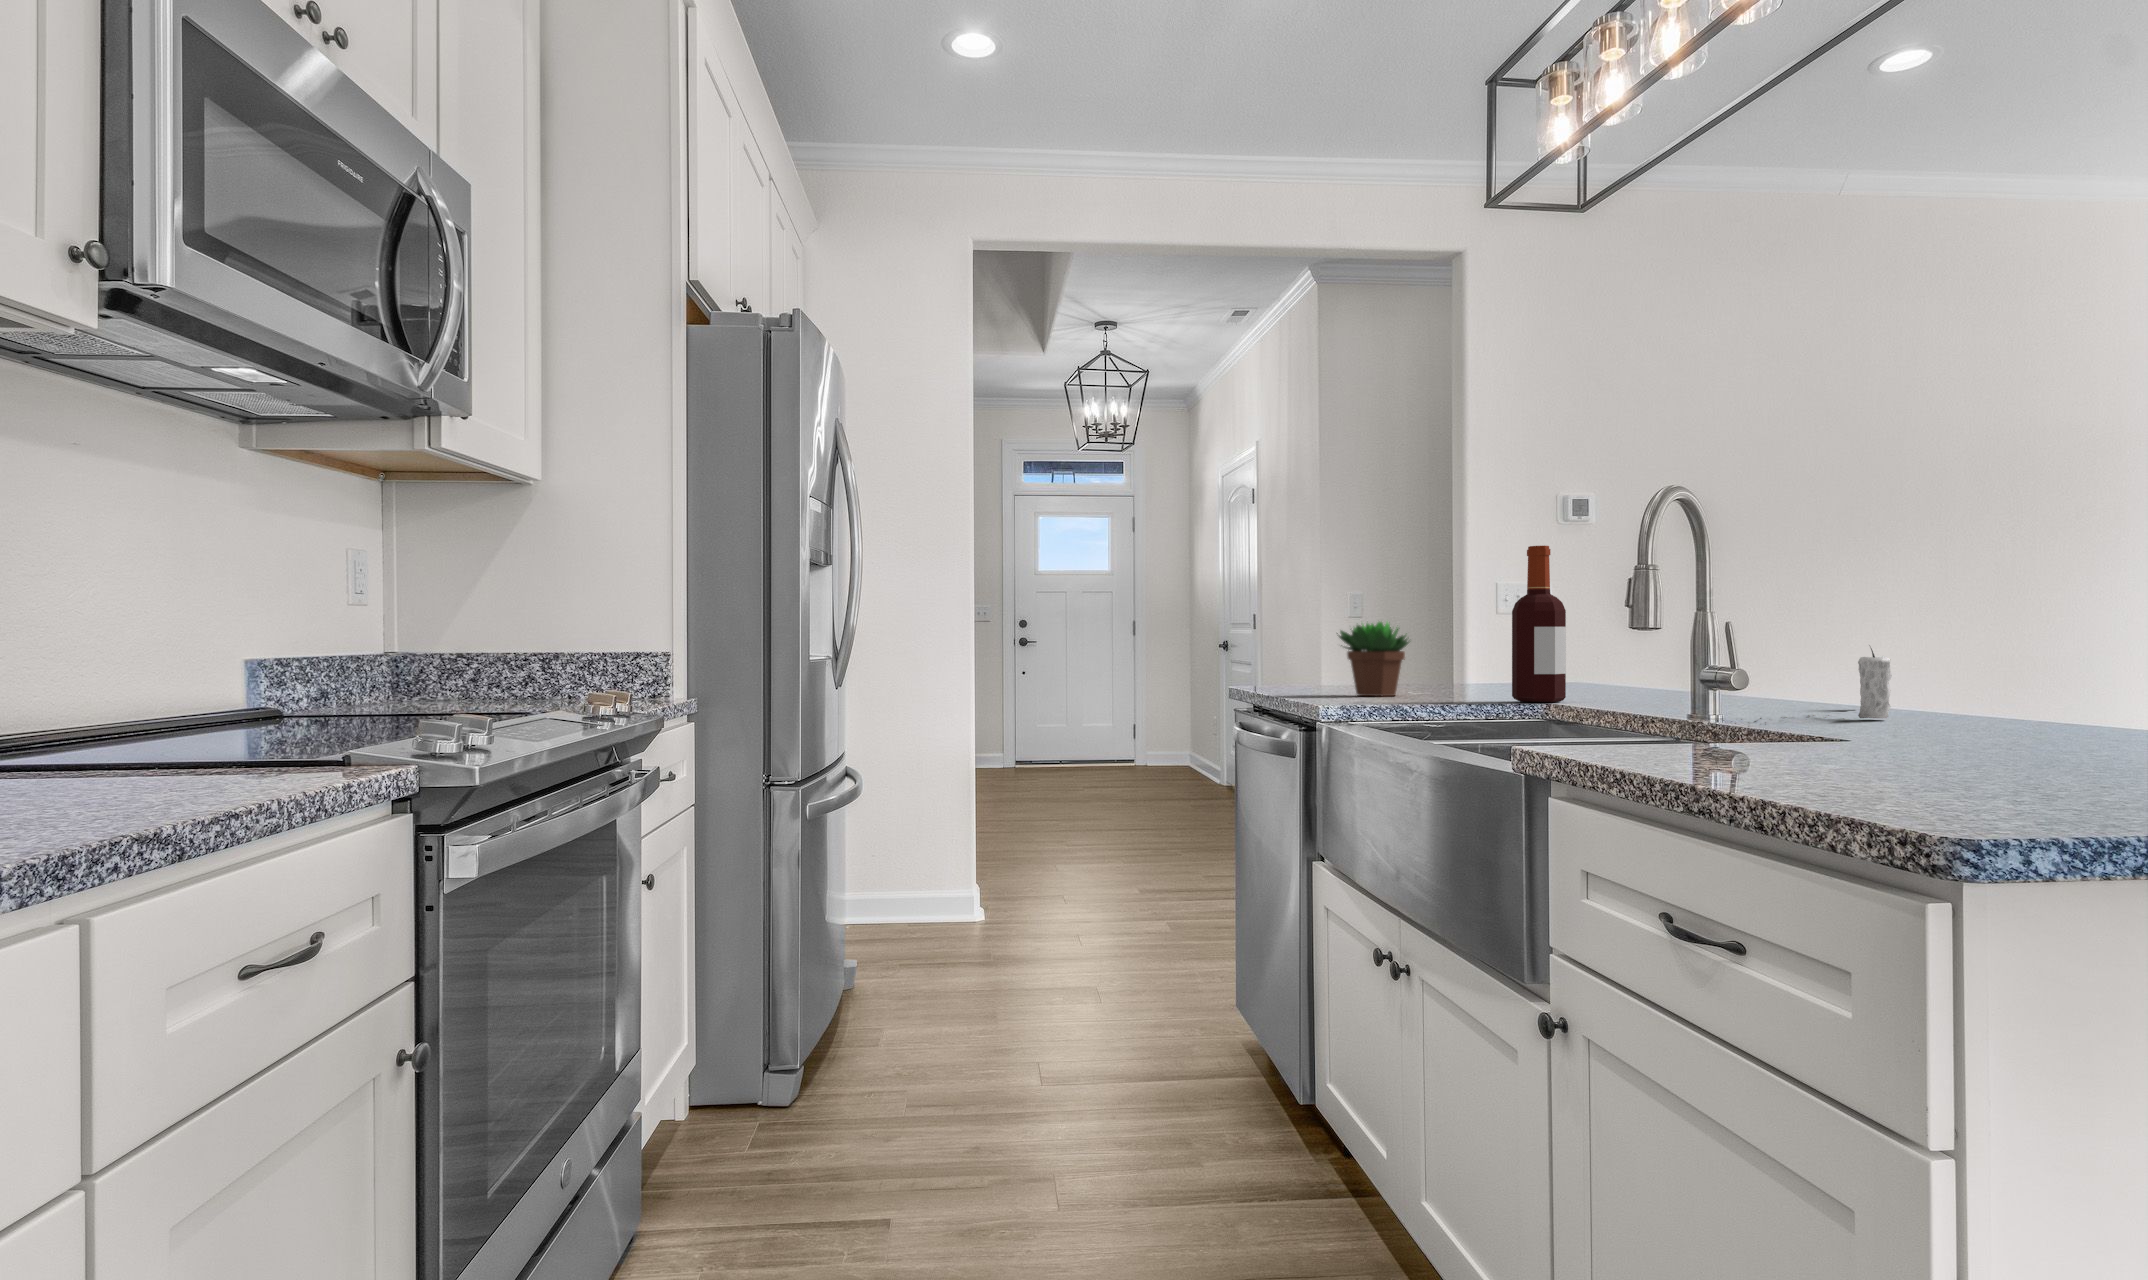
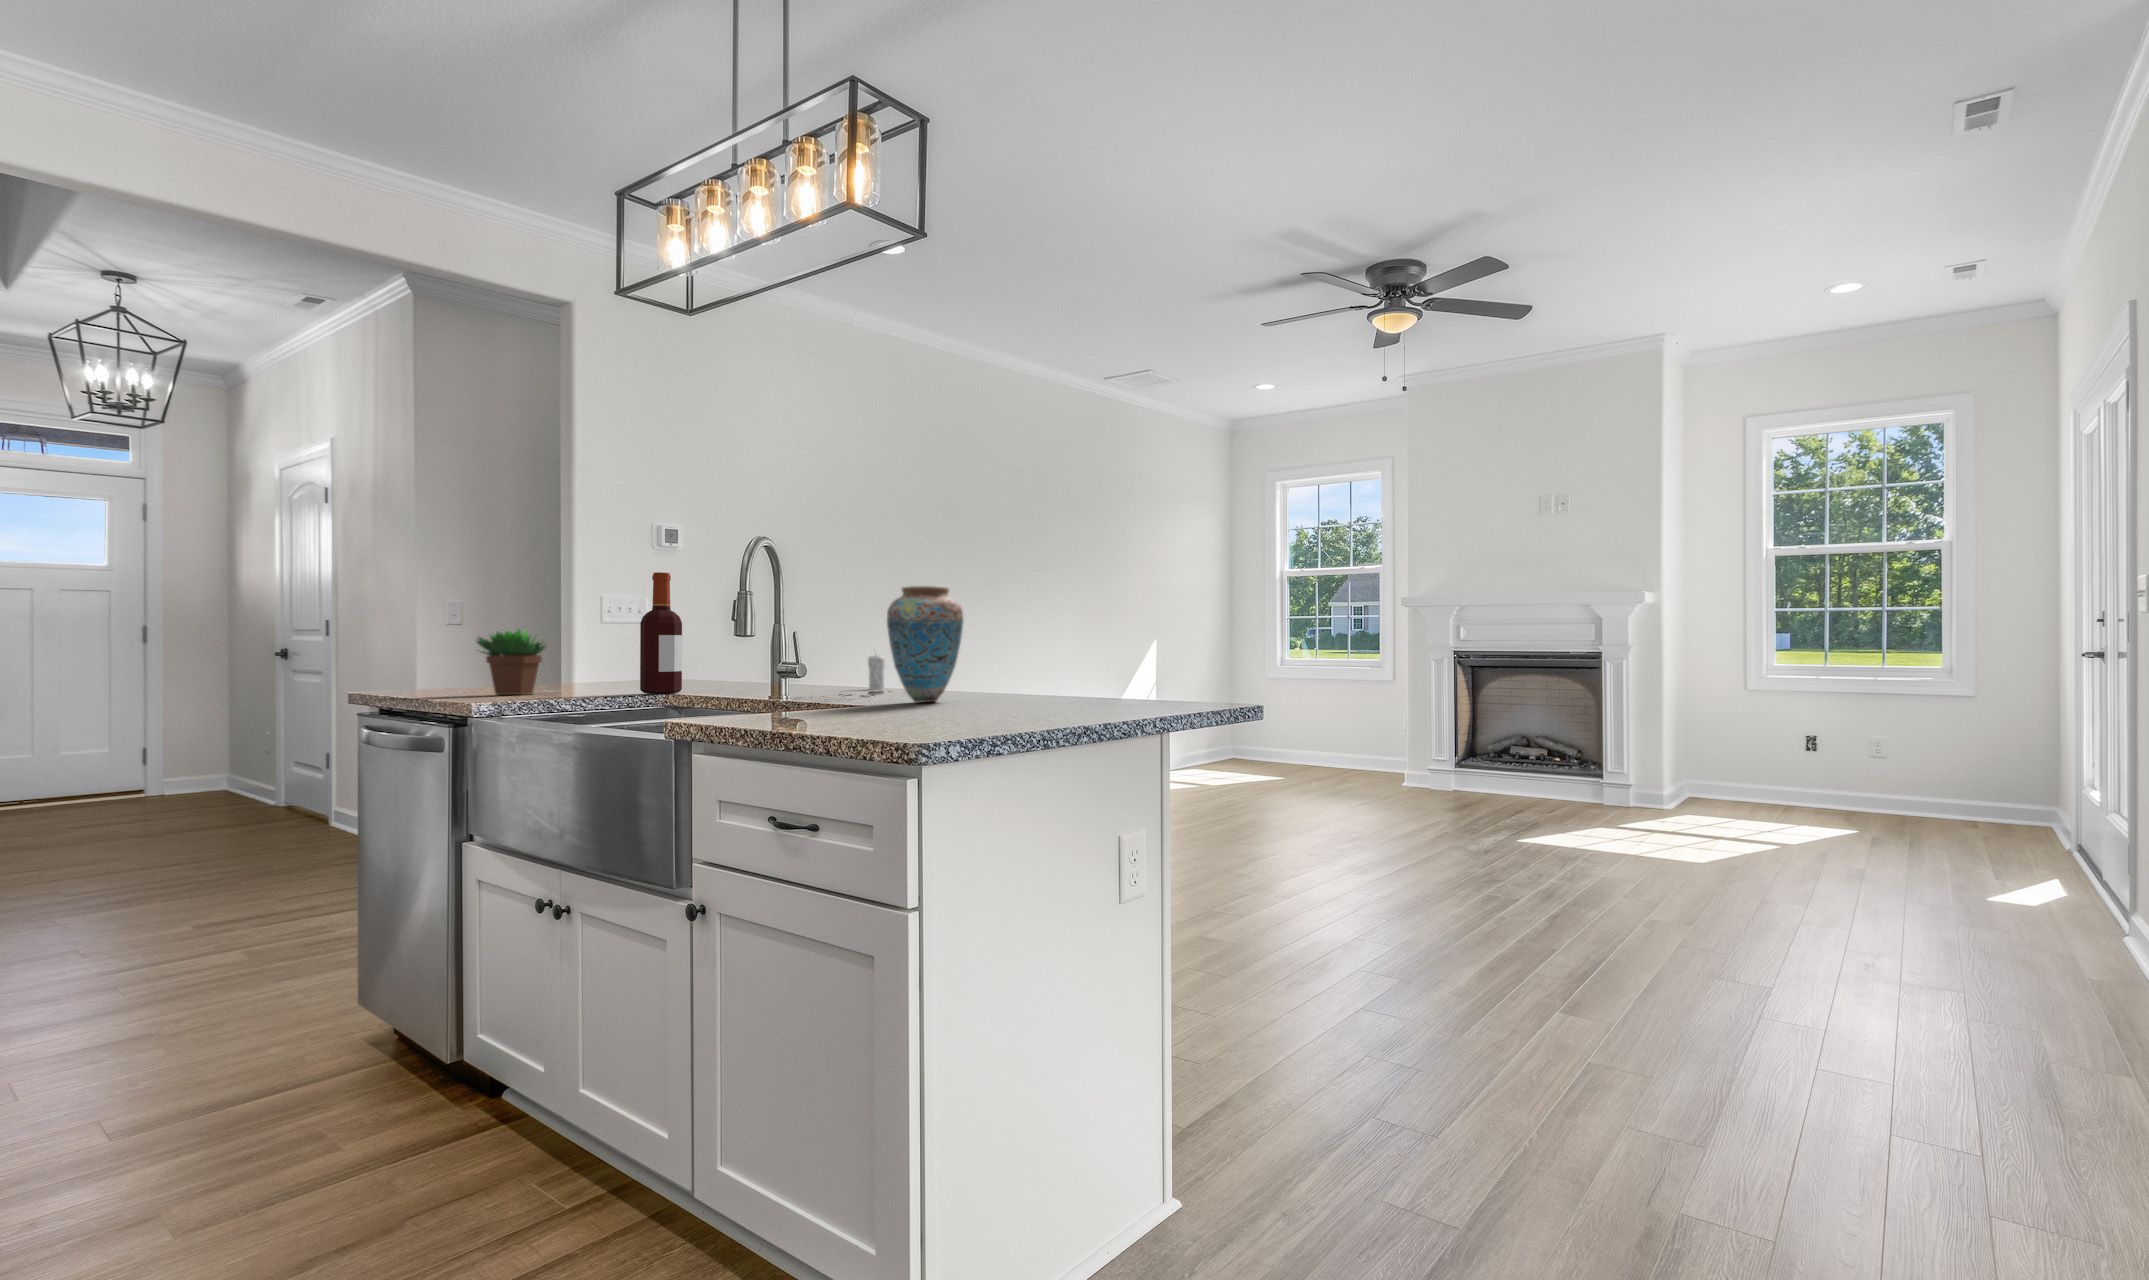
vase: none [1892,539,2061,740] -> present [887,586,963,702]

